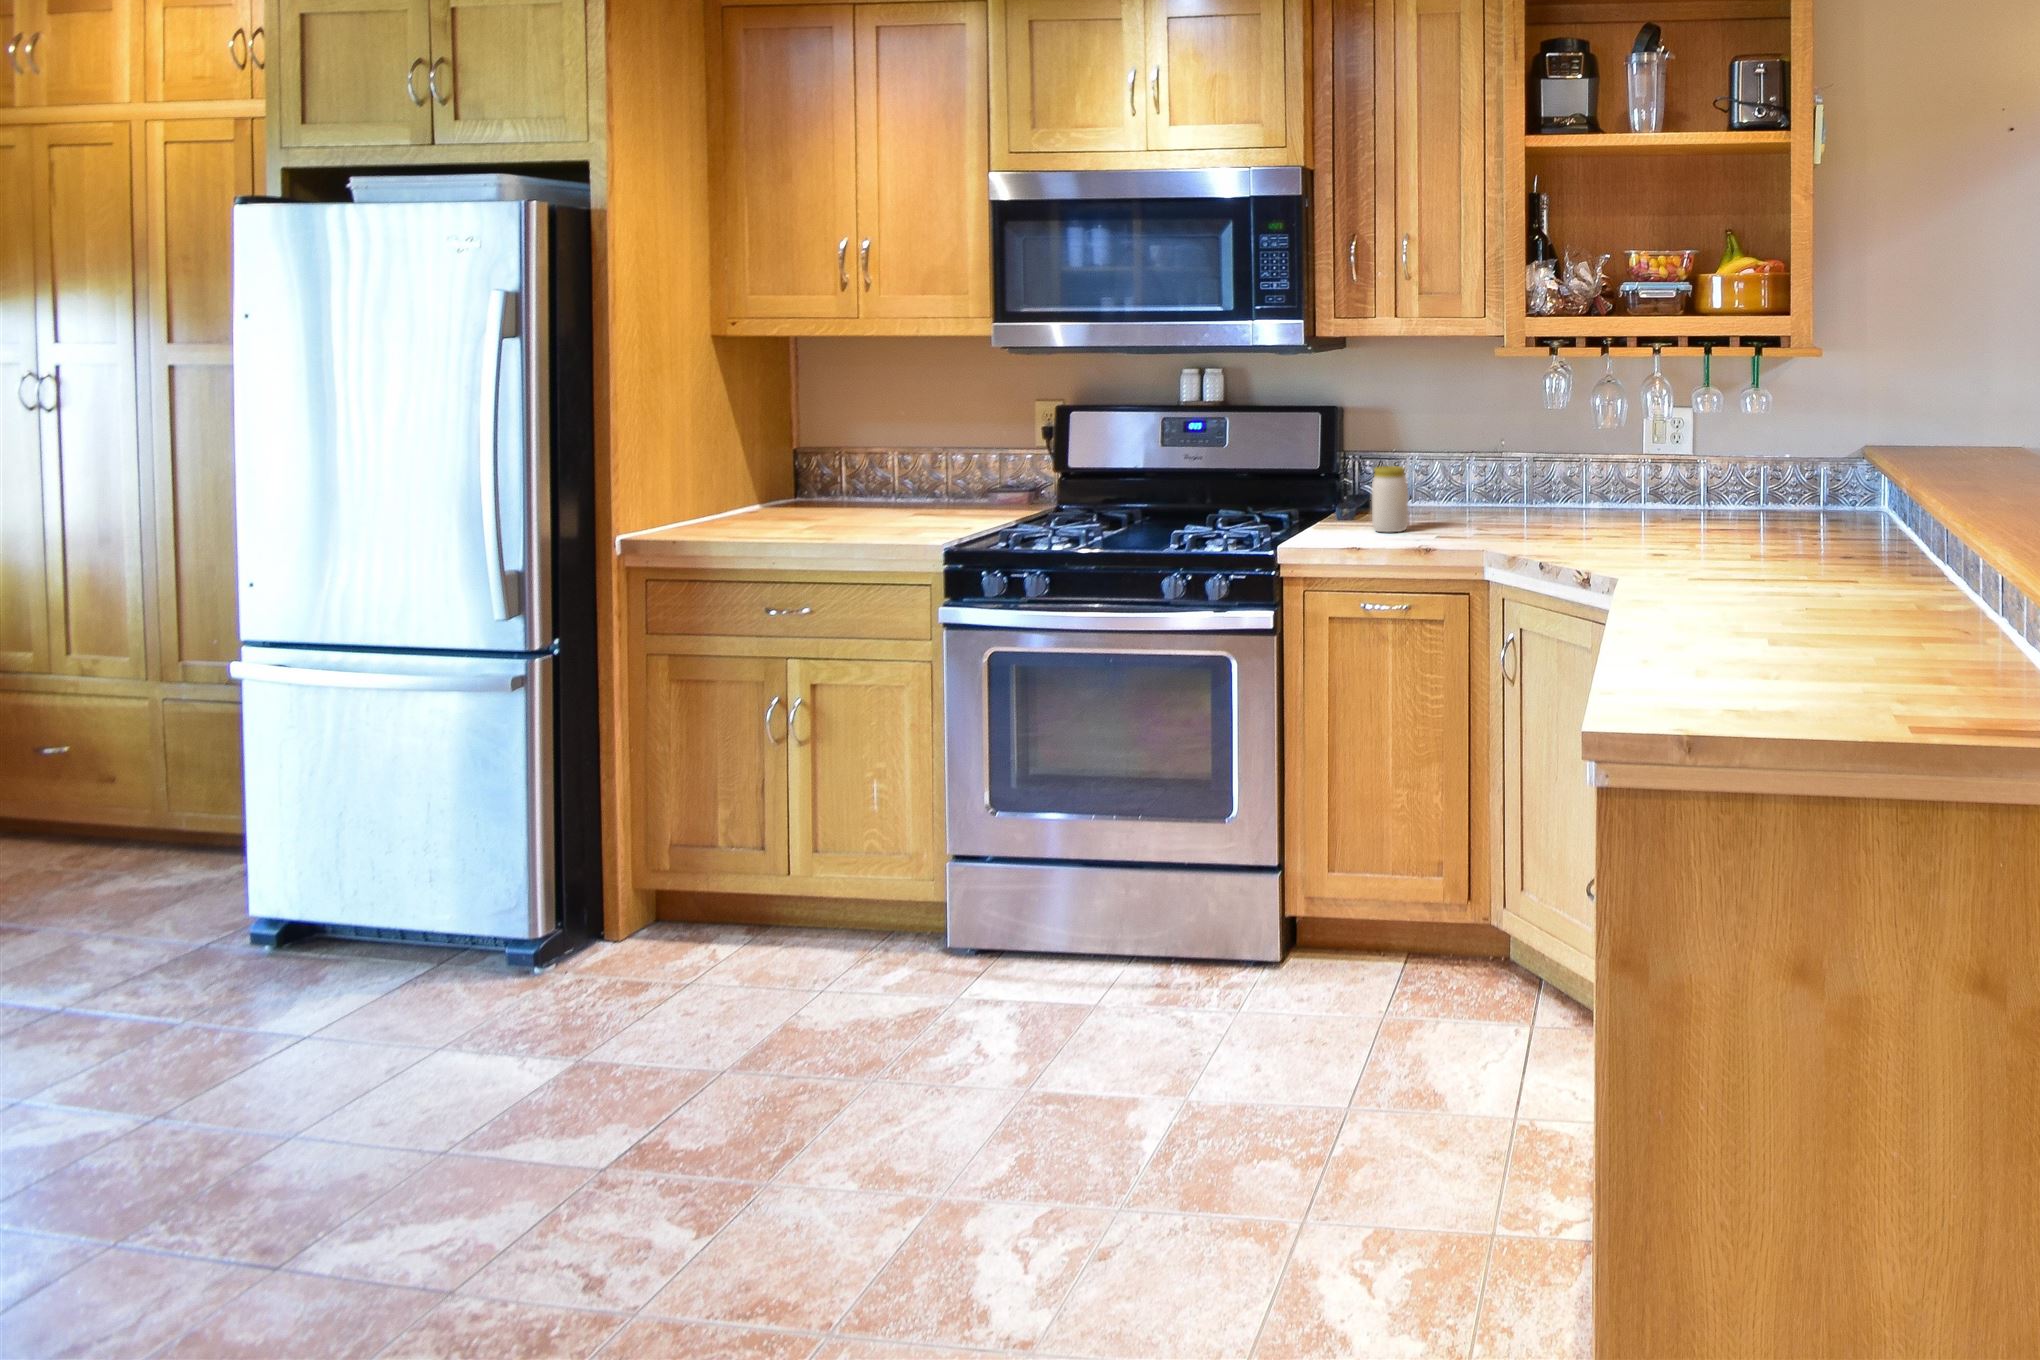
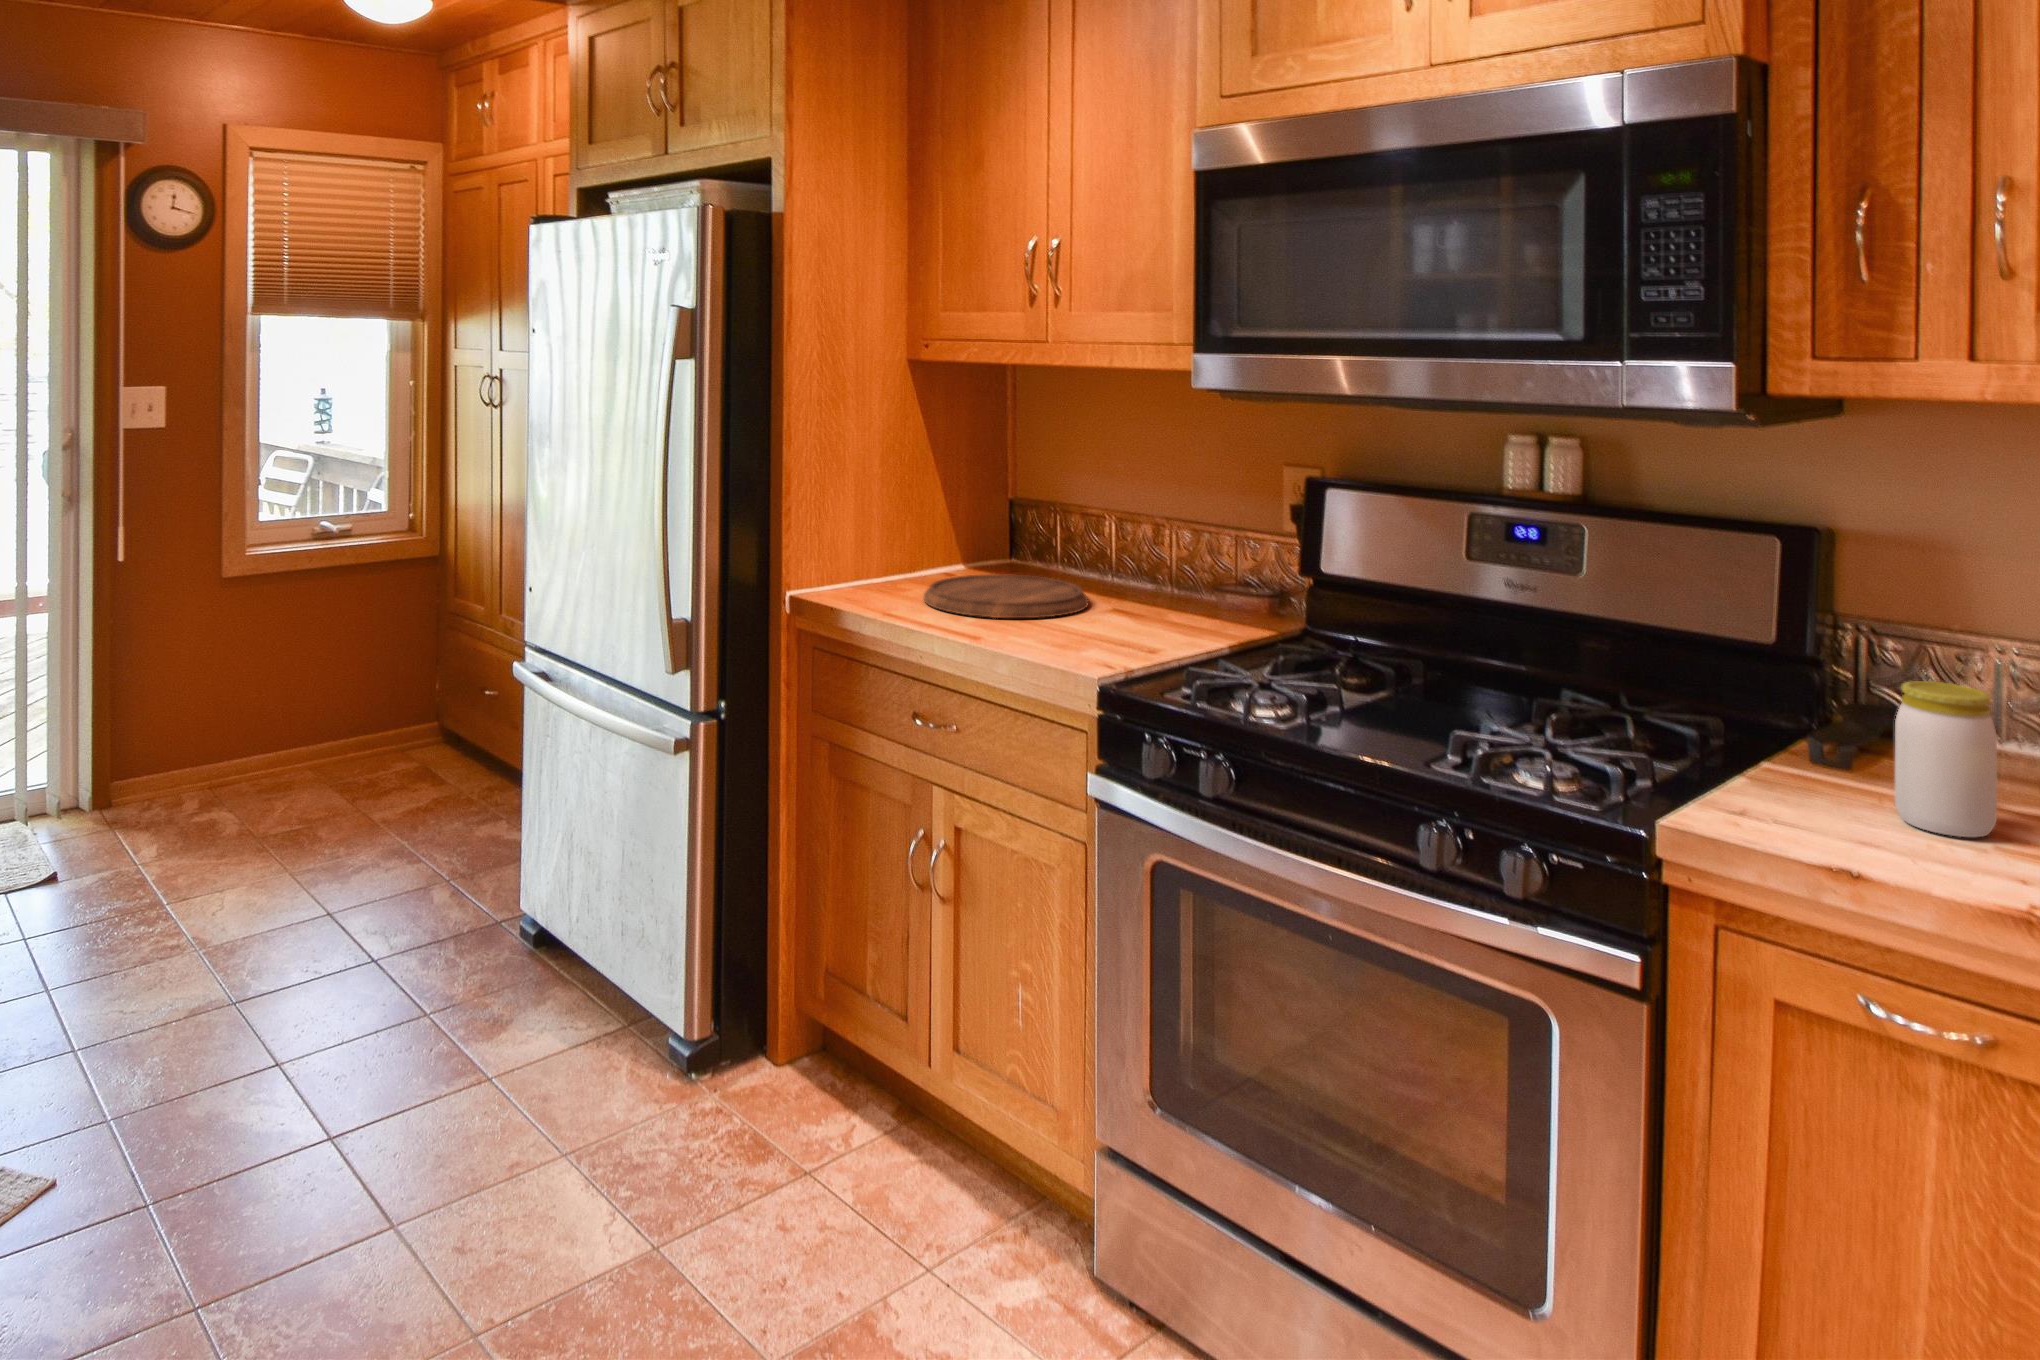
cutting board: none [751,502,895,530] -> present [924,574,1088,618]

